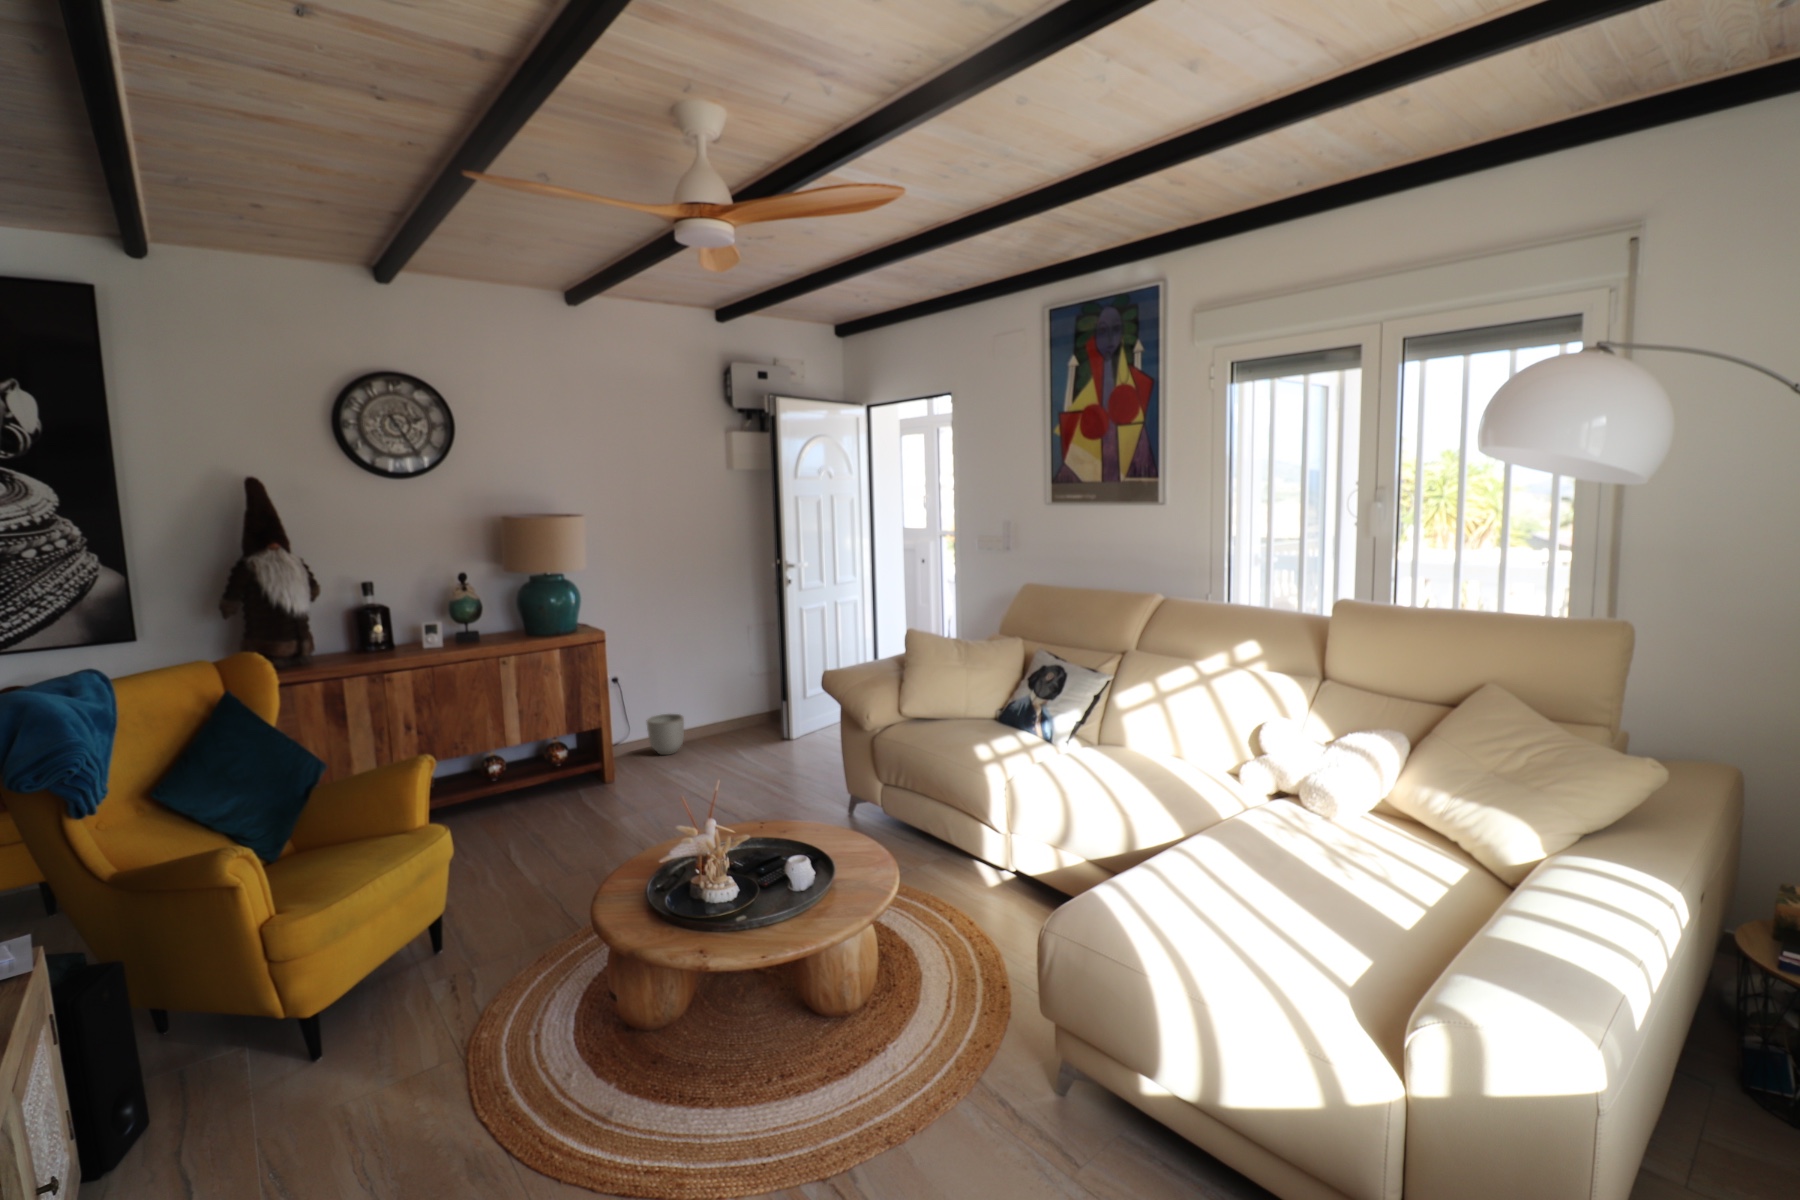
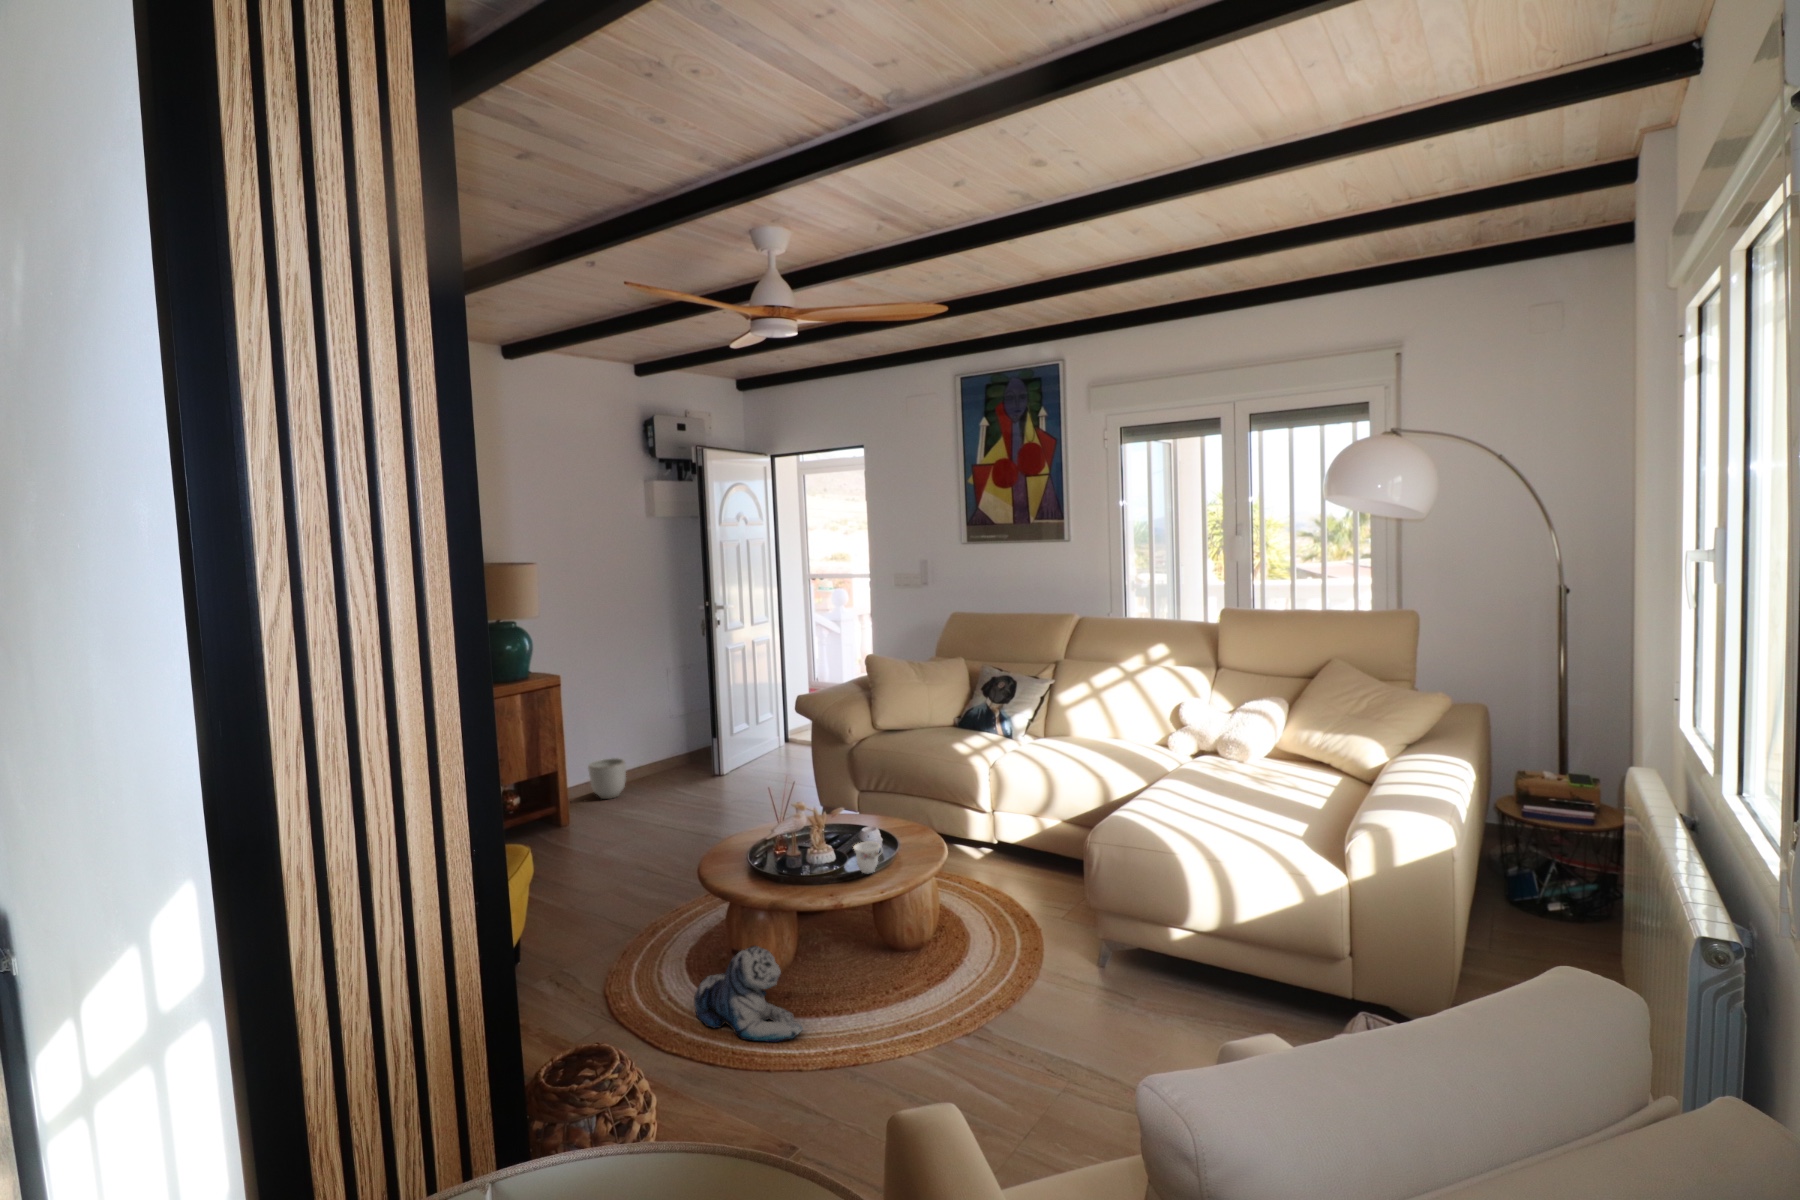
teacup: none [736,889,778,932] -> present [853,842,882,873]
plush toy: none [530,1008,626,1145] -> present [694,946,802,1042]

